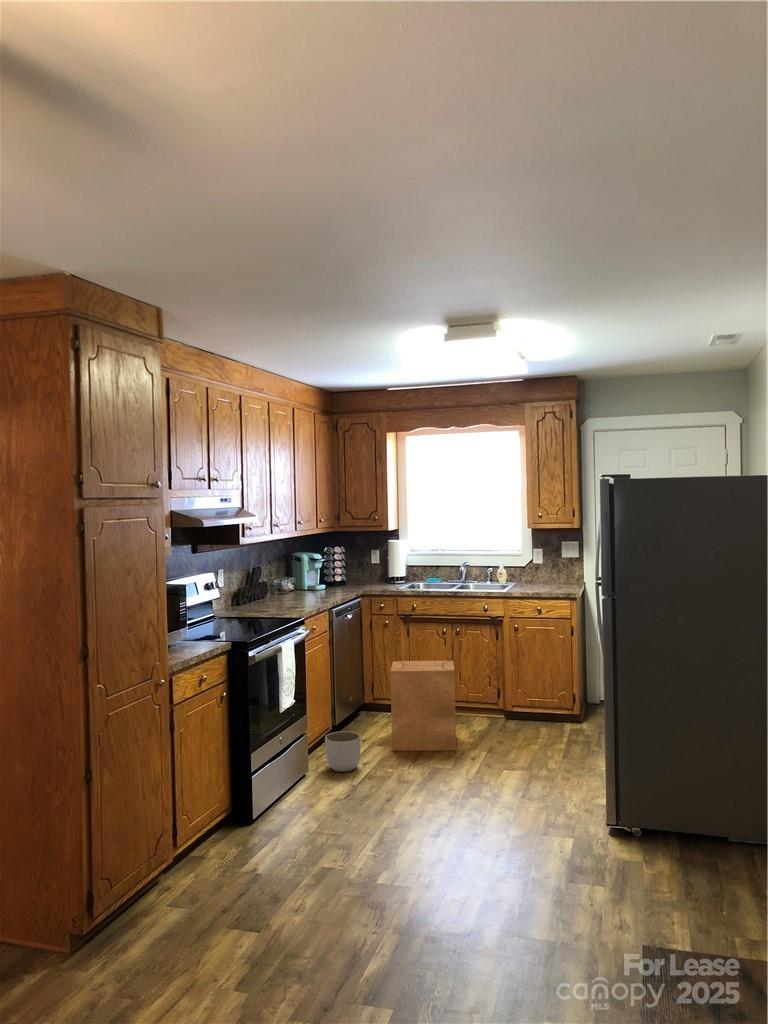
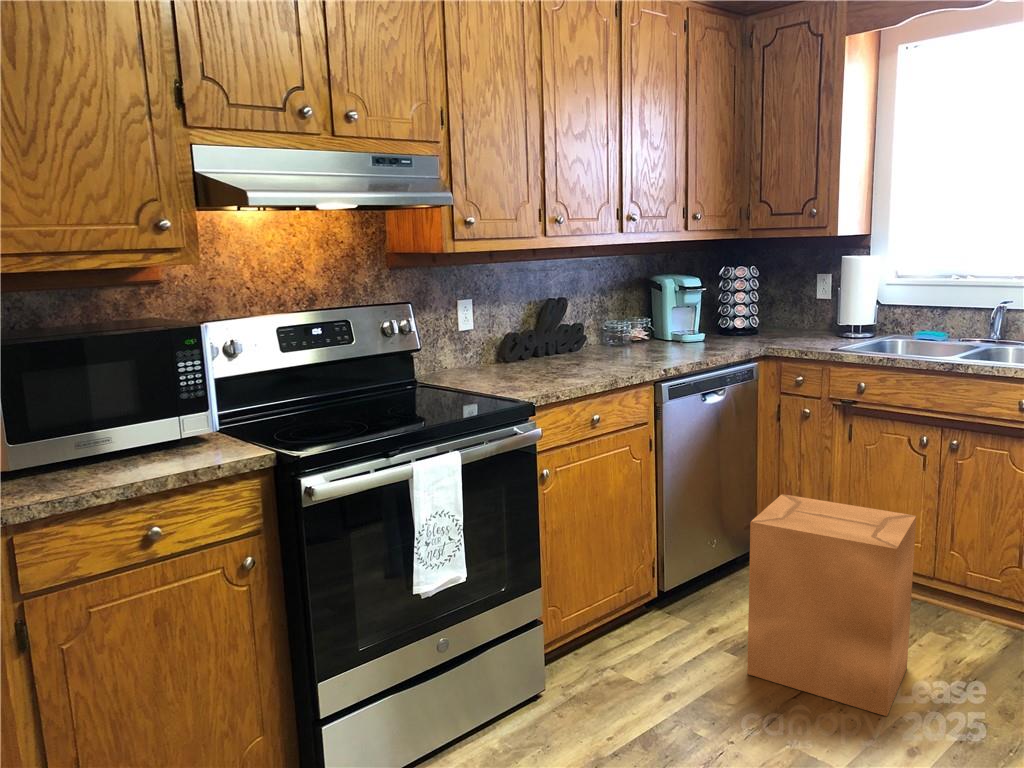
planter: present [325,731,361,772] -> none [585,622,656,708]

